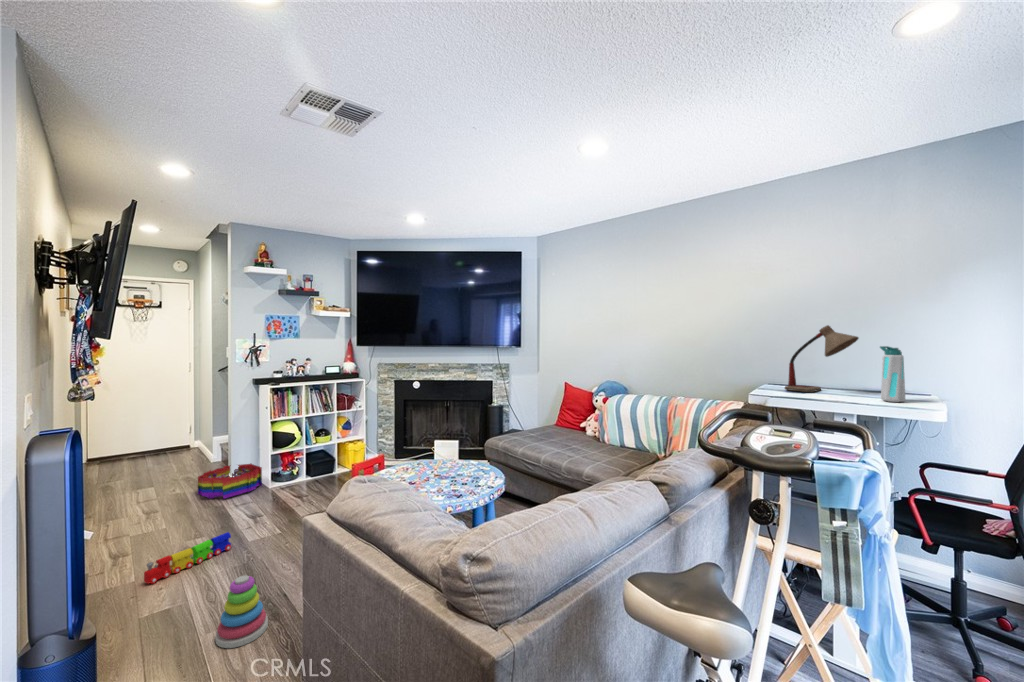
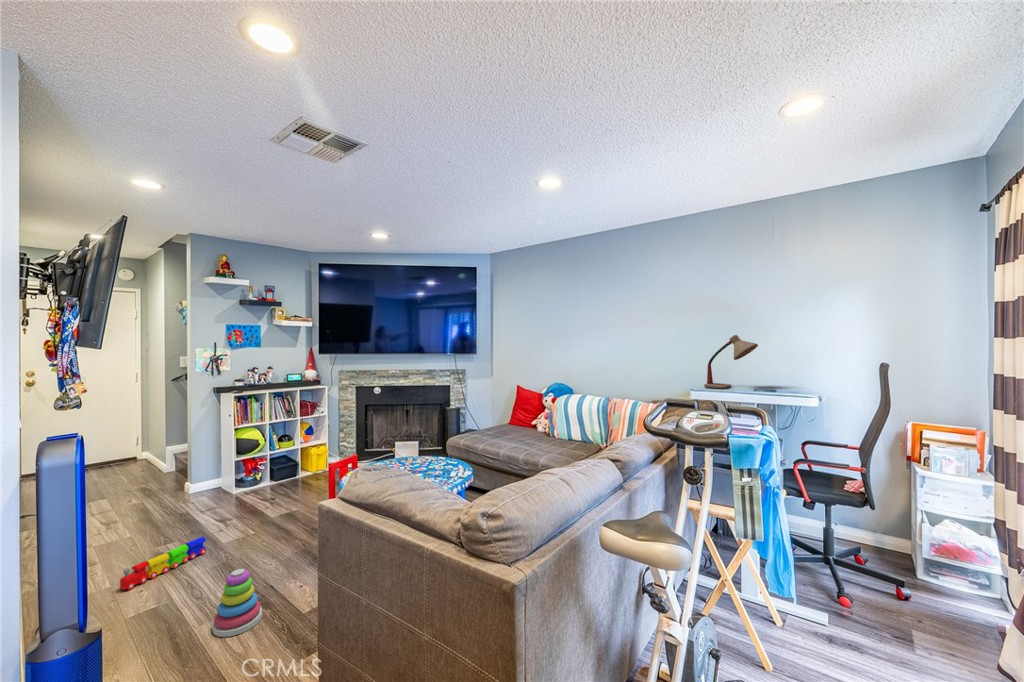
water bottle: present [880,346,906,402] -> none [772,351,791,395]
storage bin: present [198,463,262,499] -> none [154,472,223,509]

